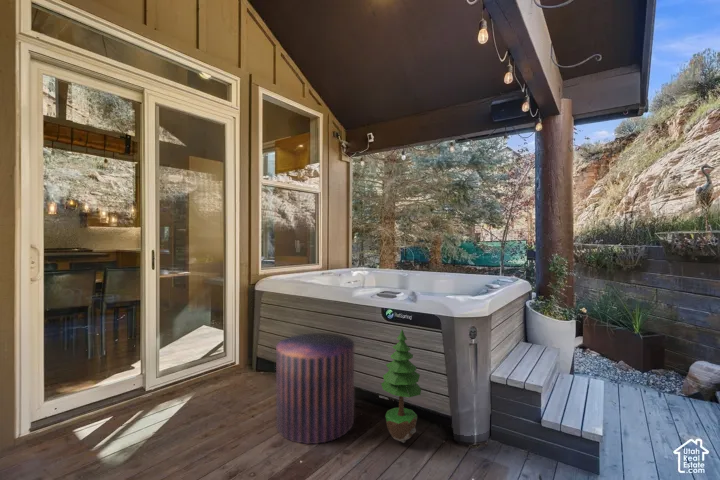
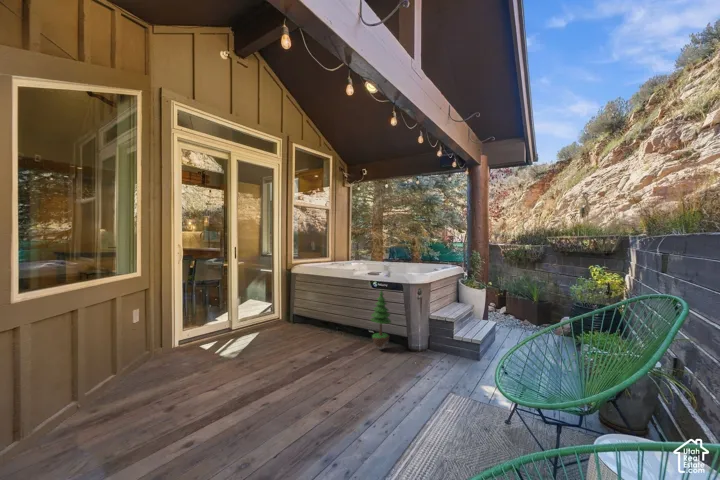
pouf: present [276,333,354,444] -> none [312,295,355,351]

